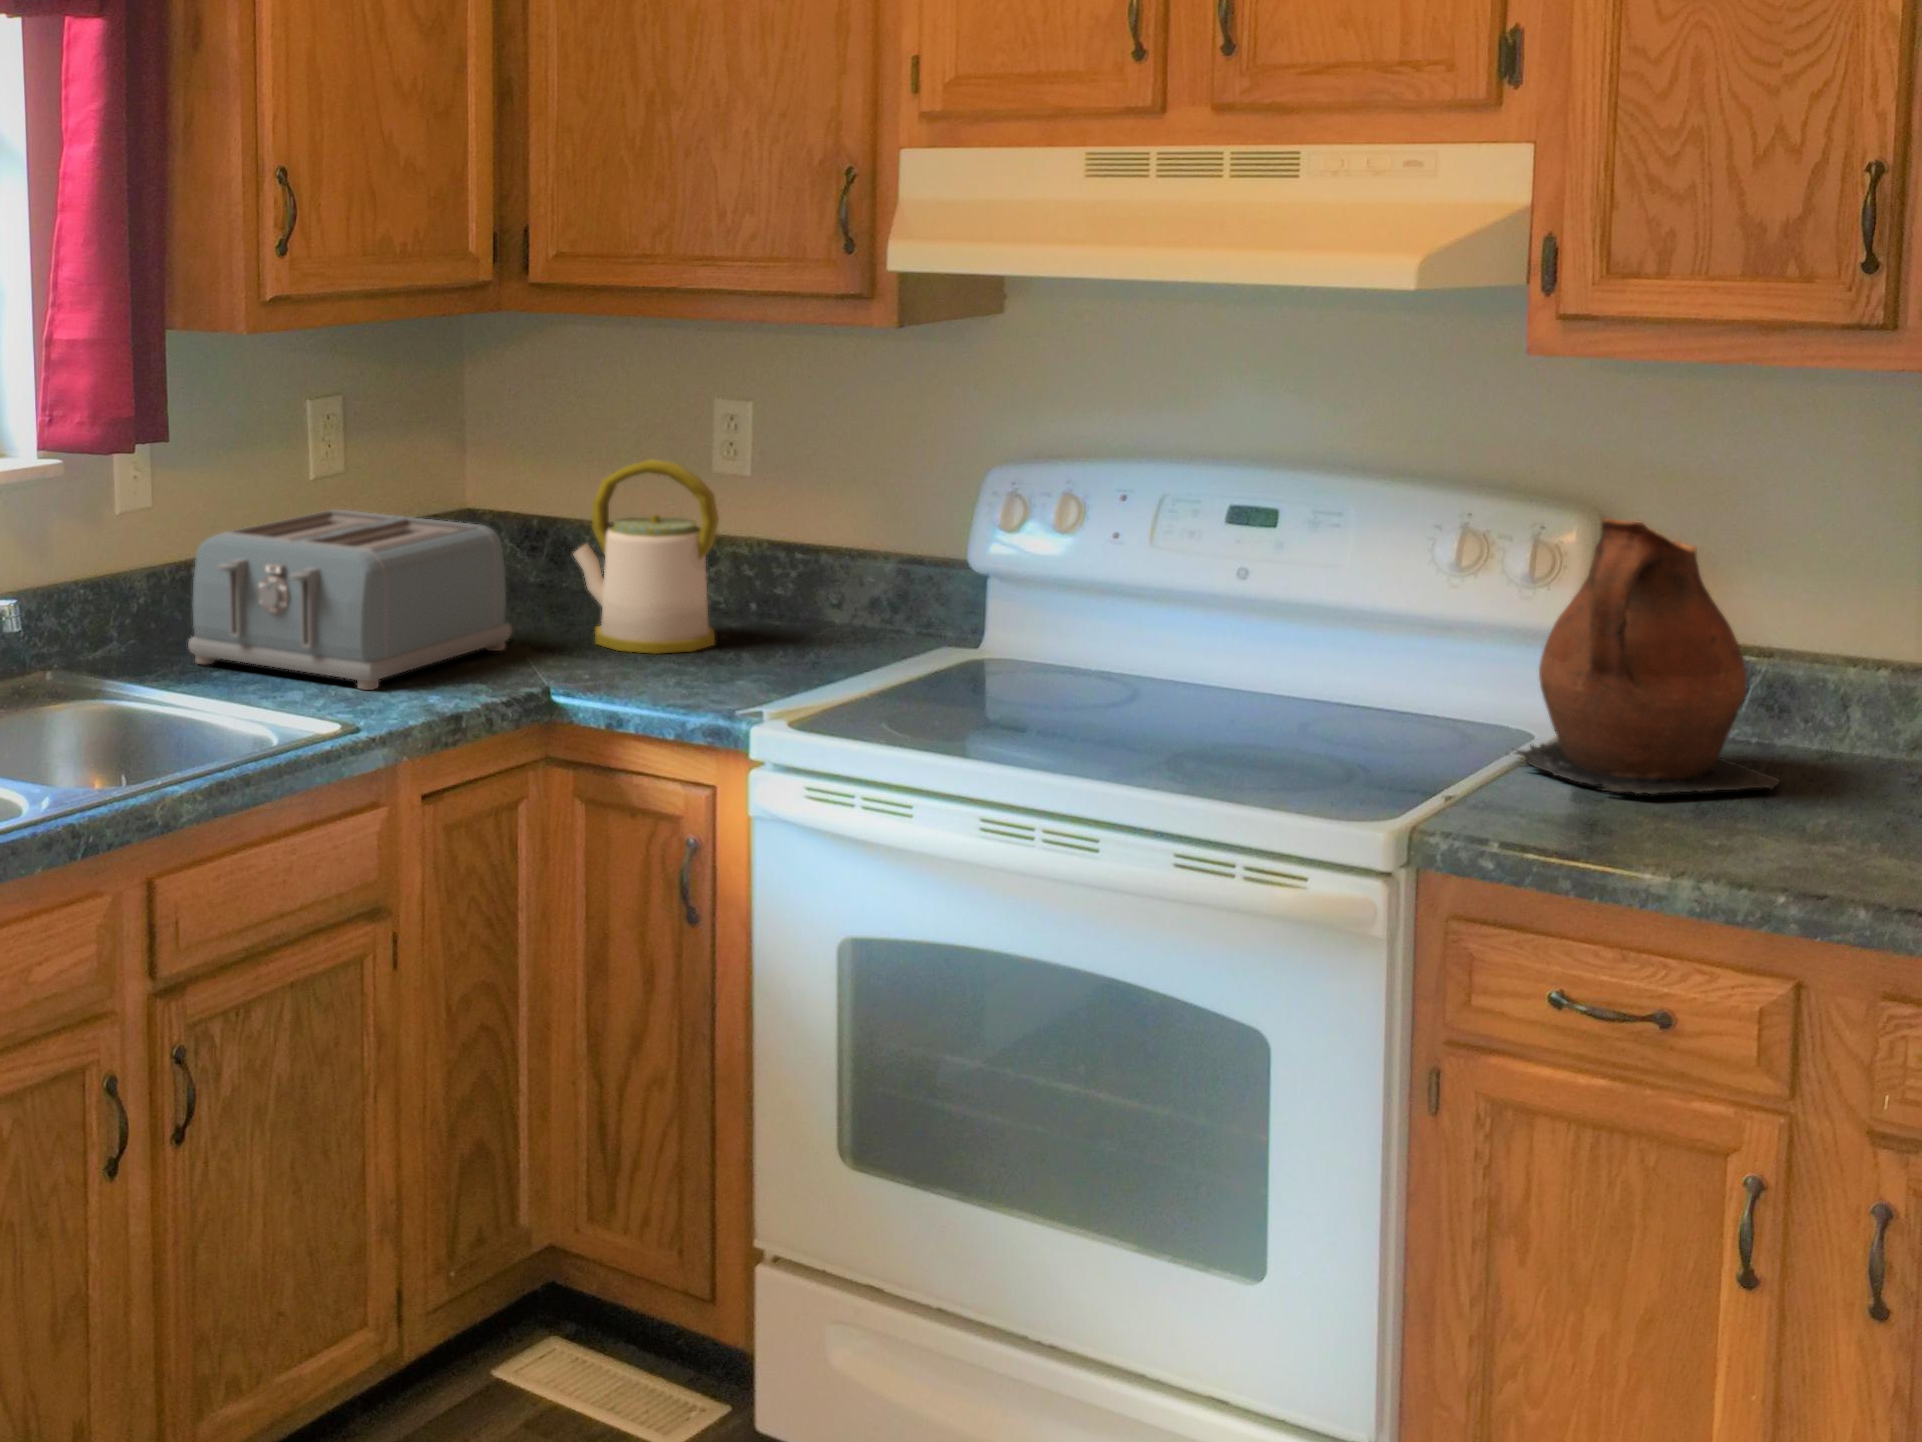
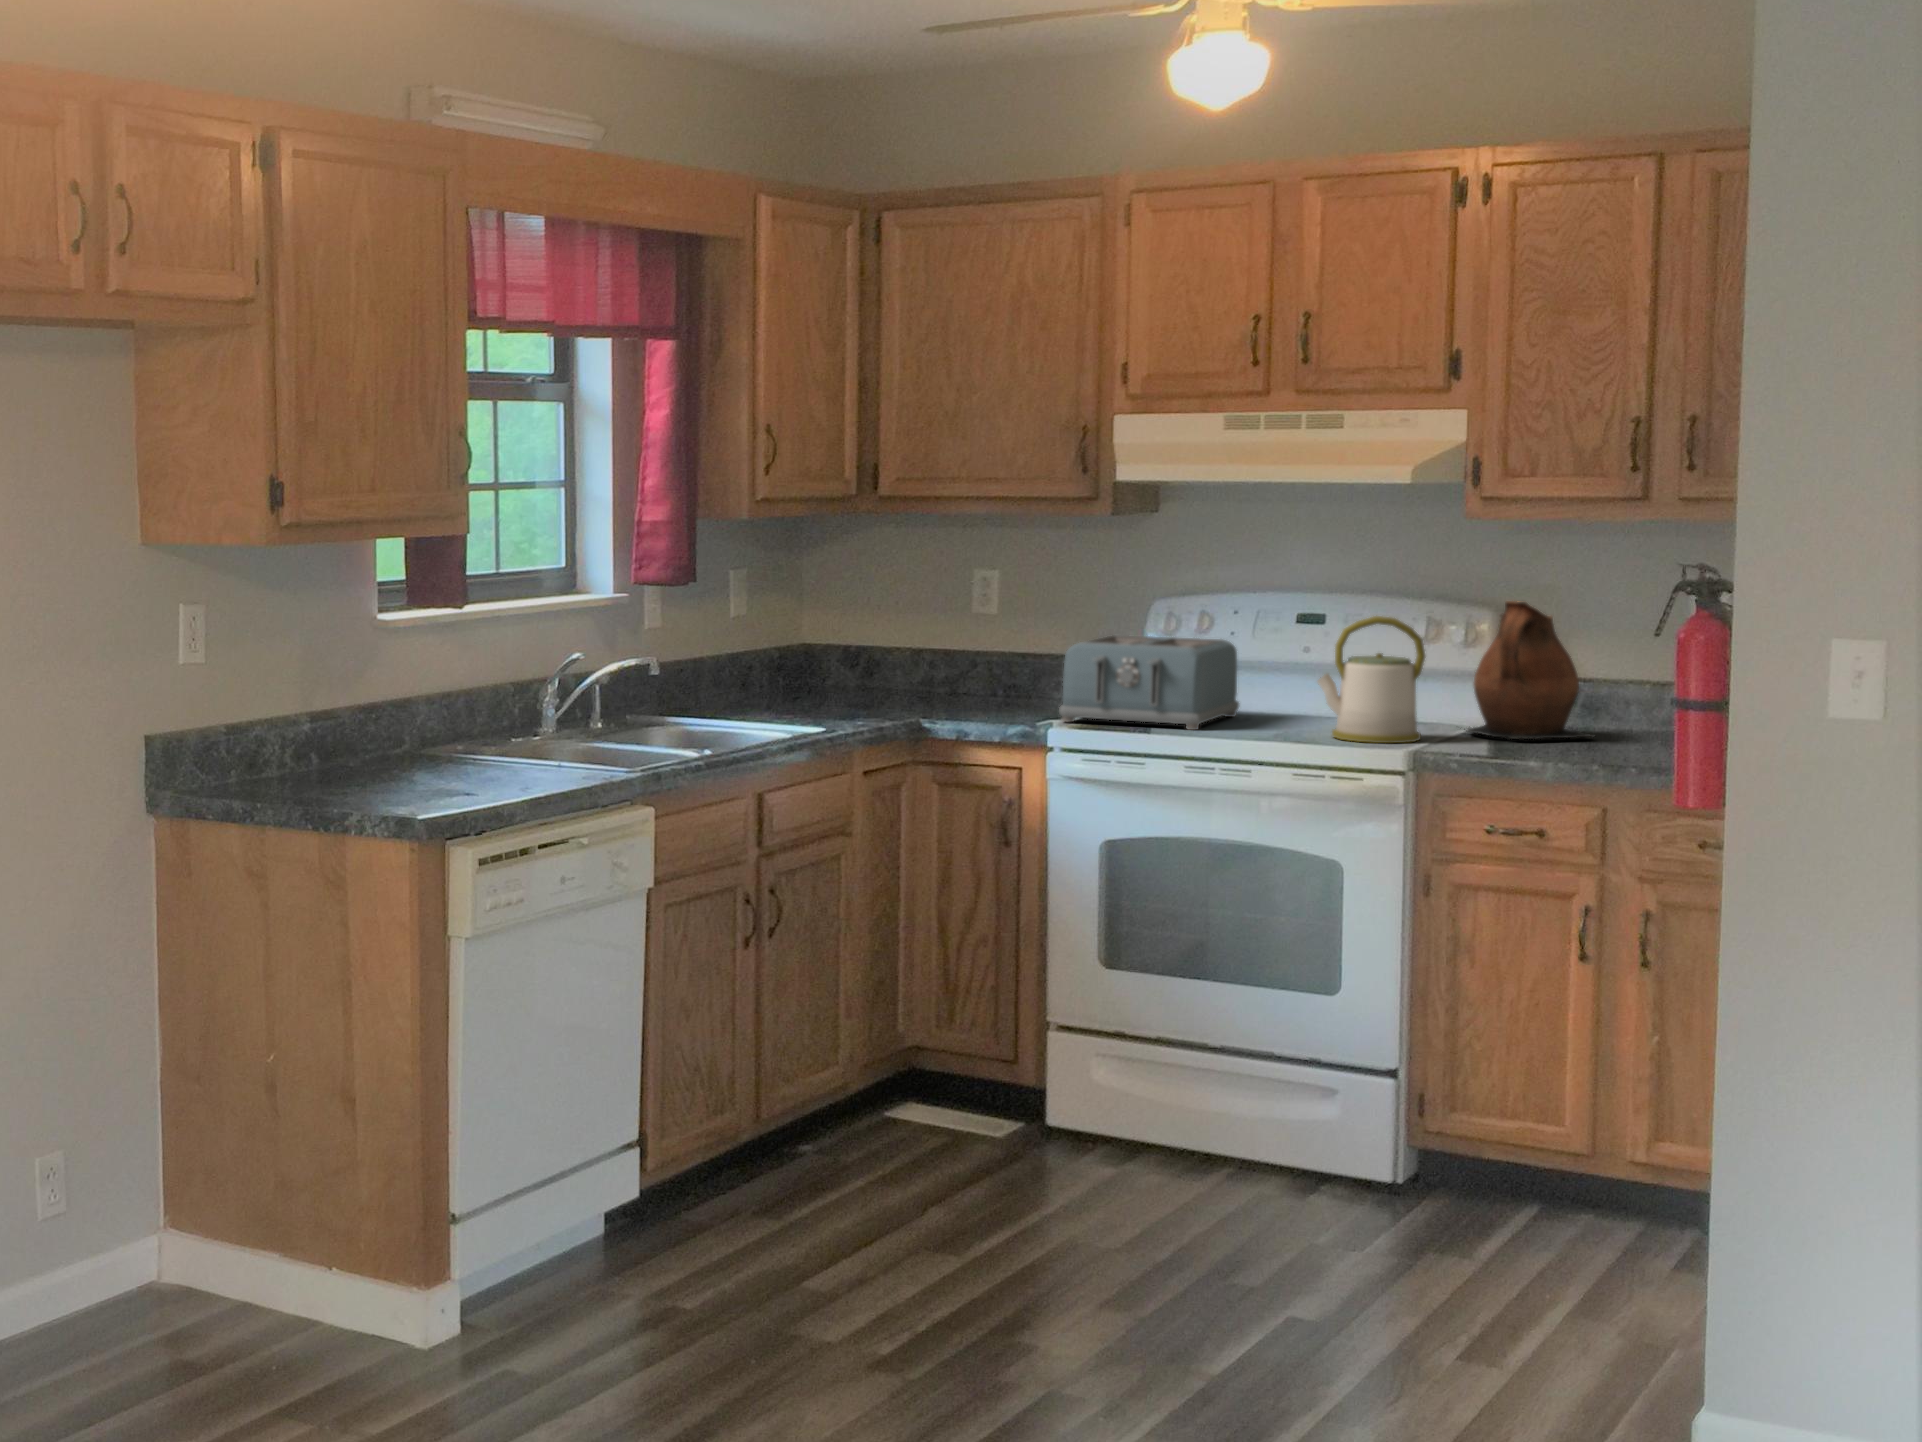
kettle: present [573,459,719,654] -> present [1317,616,1425,743]
toaster: present [188,510,512,690] -> present [1059,635,1239,730]

